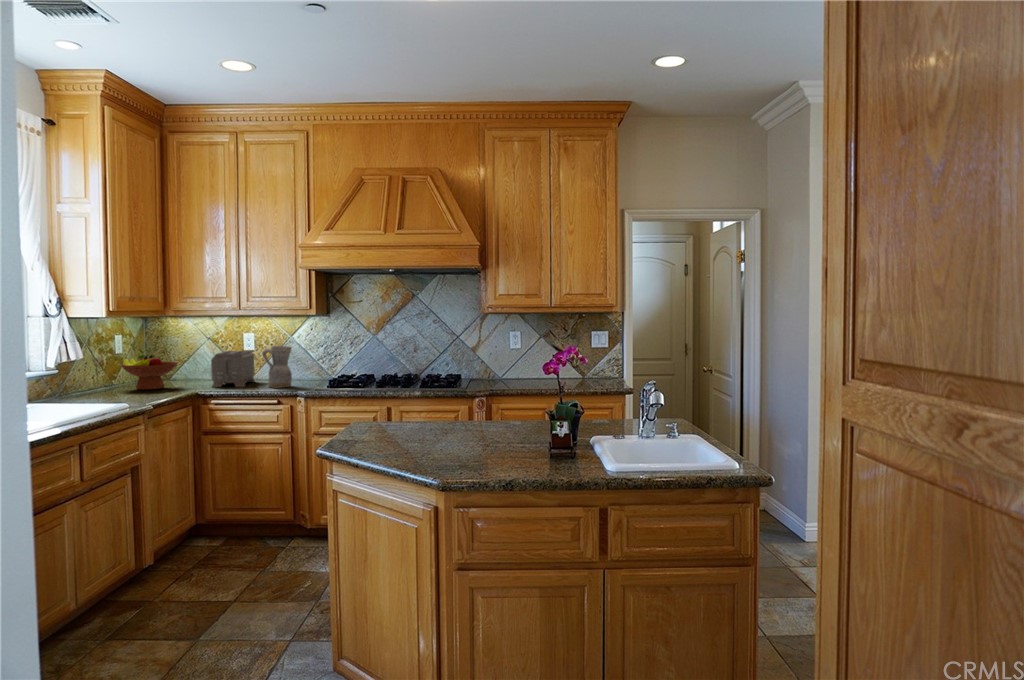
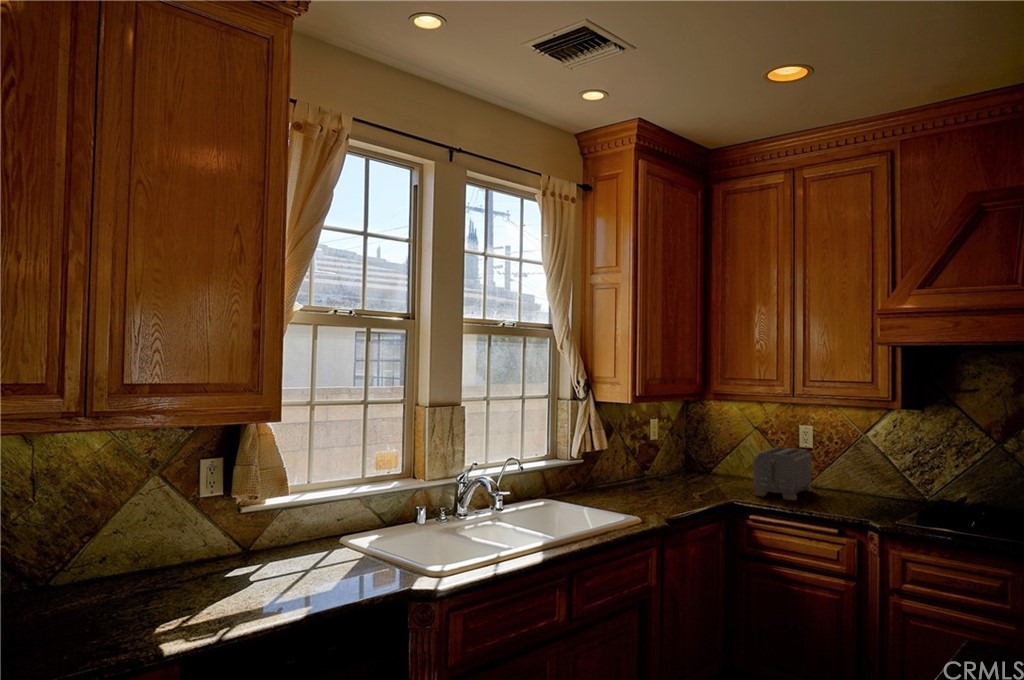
ceramic pitcher: present [262,346,292,388] -> none [820,451,864,512]
fruit bowl: present [121,355,178,390] -> none [651,446,715,489]

